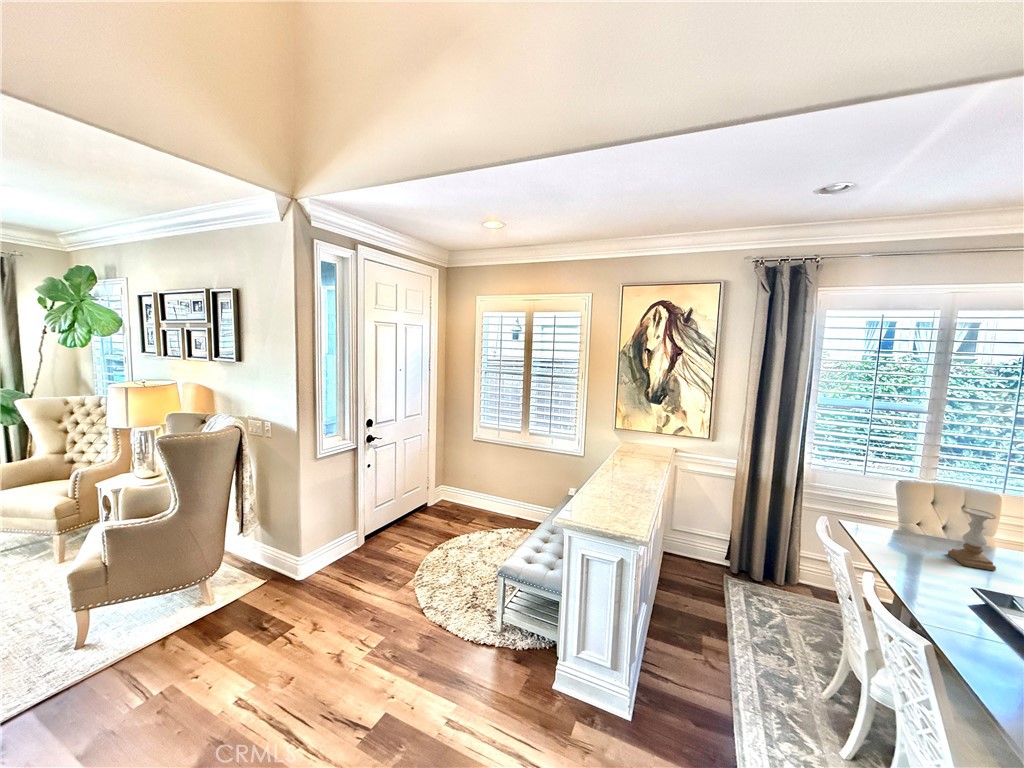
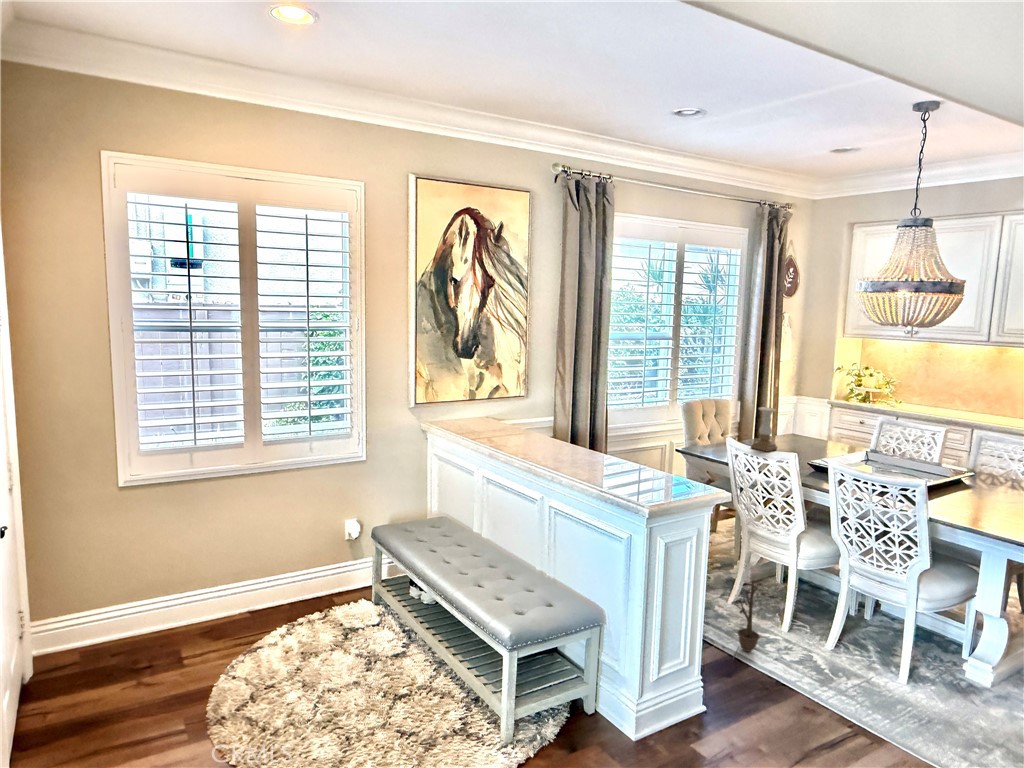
decorative plant: none [725,665,798,743] -> present [731,580,765,658]

